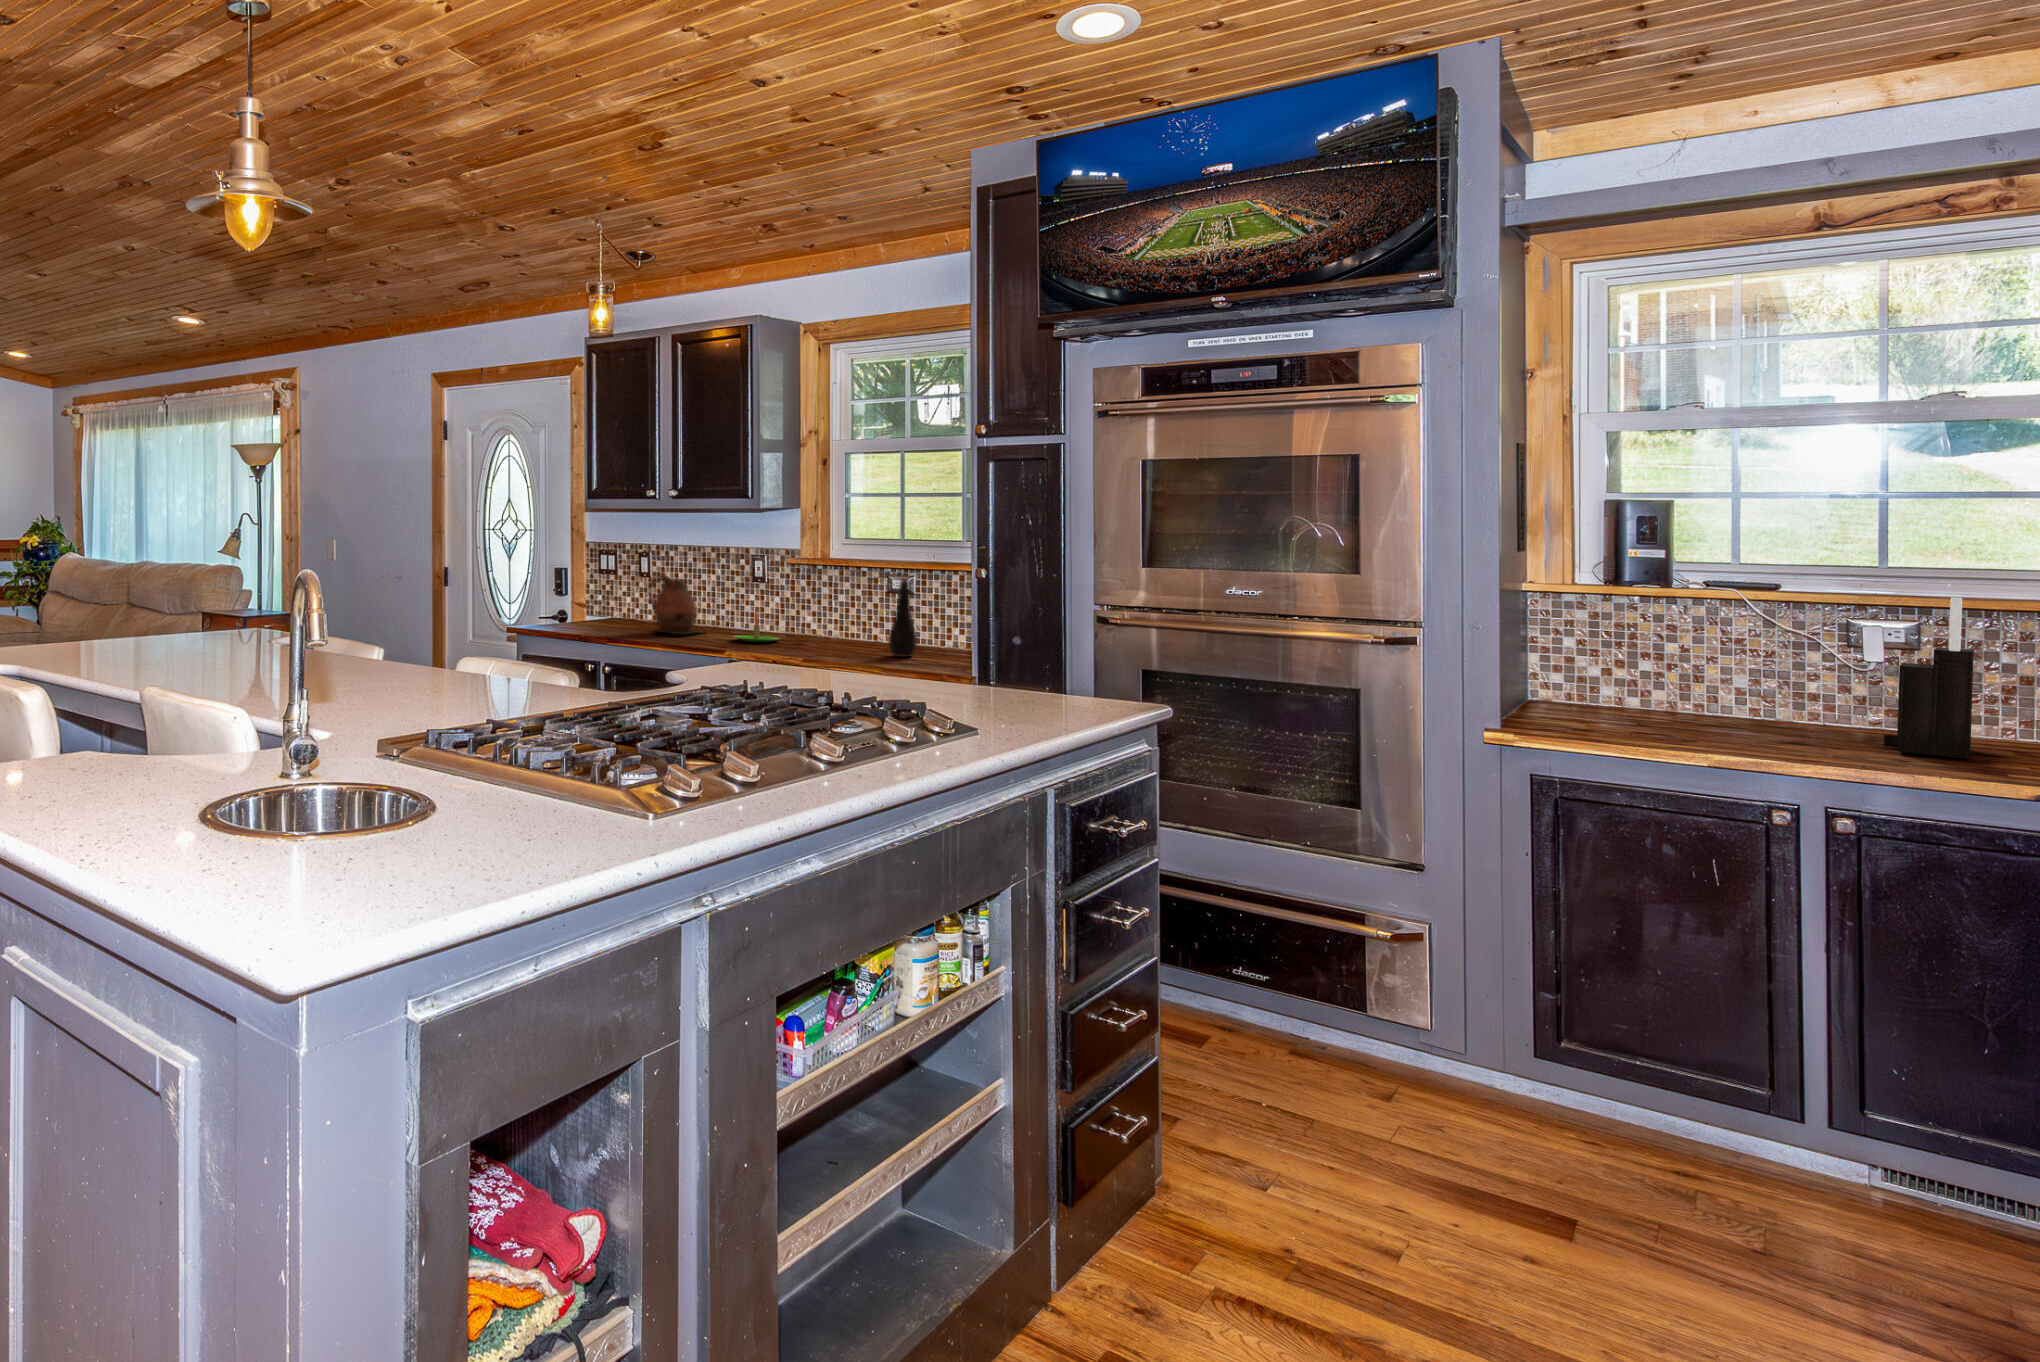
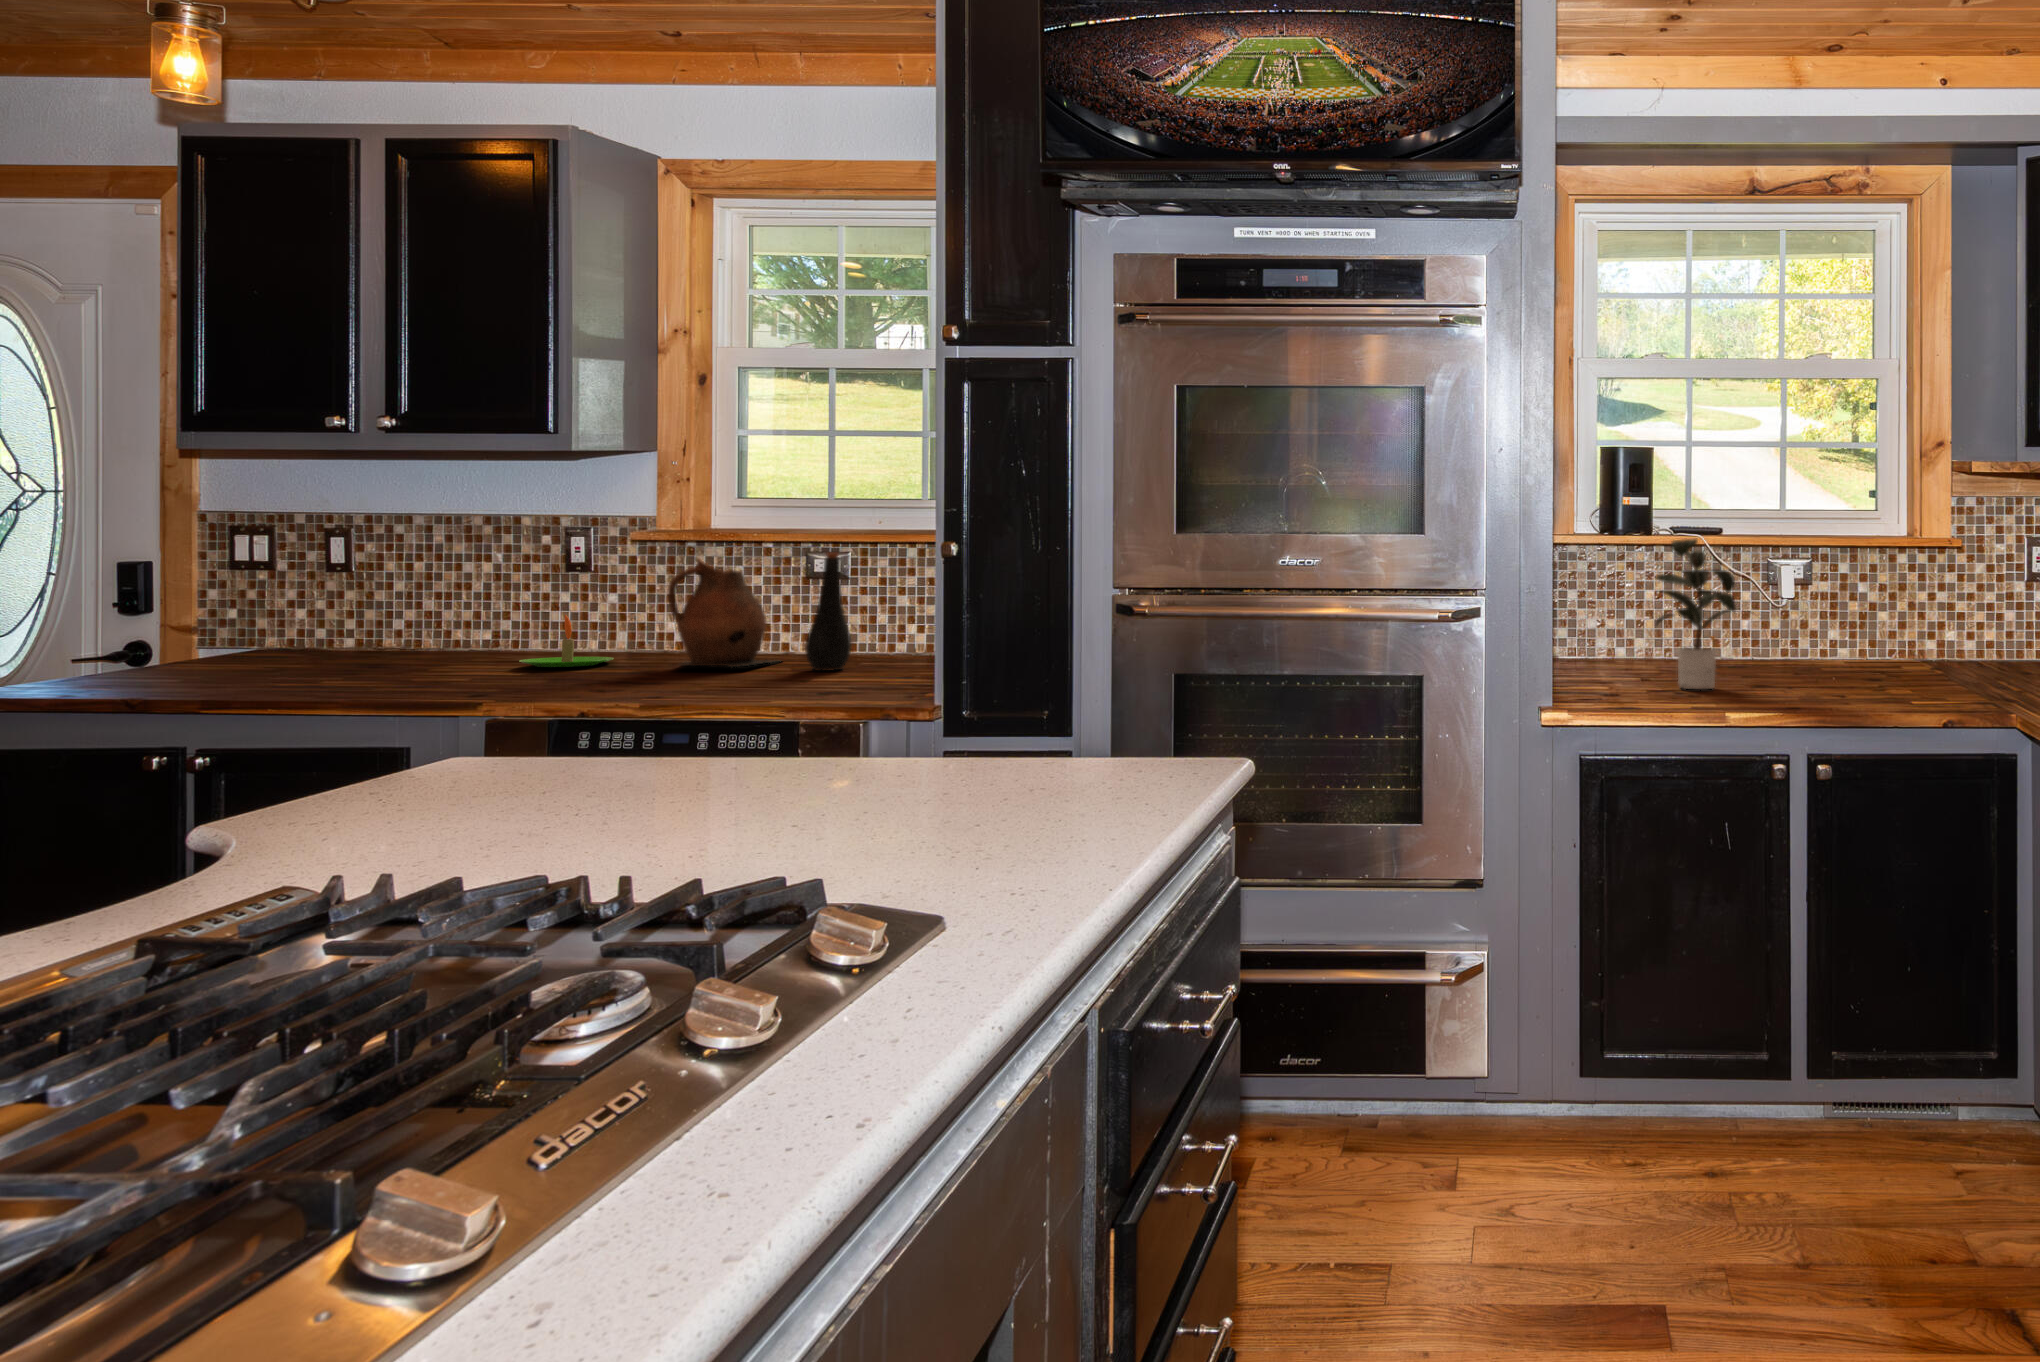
ceramic pitcher: present [648,572,697,634] -> present [668,558,781,668]
knife block: present [1884,597,1974,759] -> none [1806,533,1865,677]
potted plant: none [1619,598,1813,748] -> present [1655,539,1754,689]

